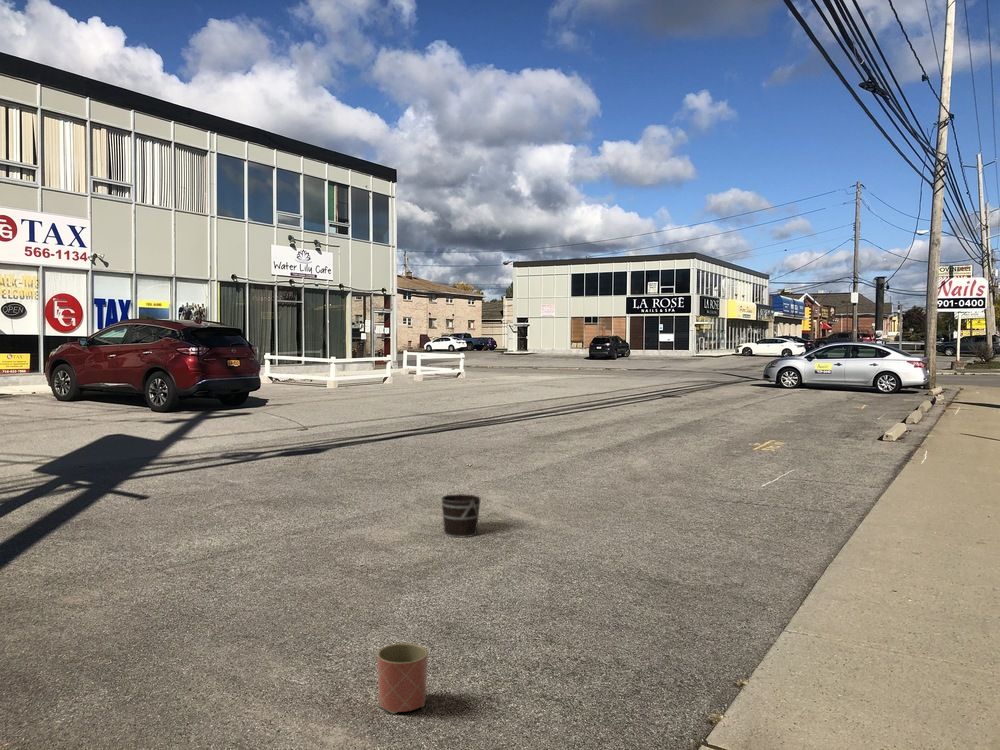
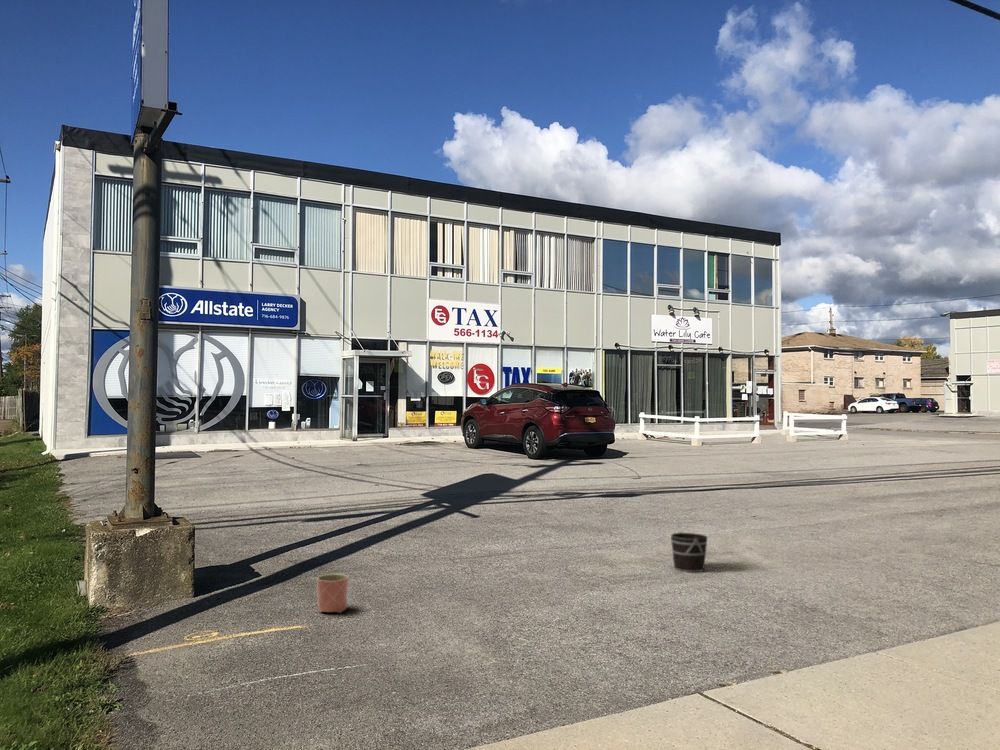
planter: present [377,643,428,714] -> present [317,574,349,613]

